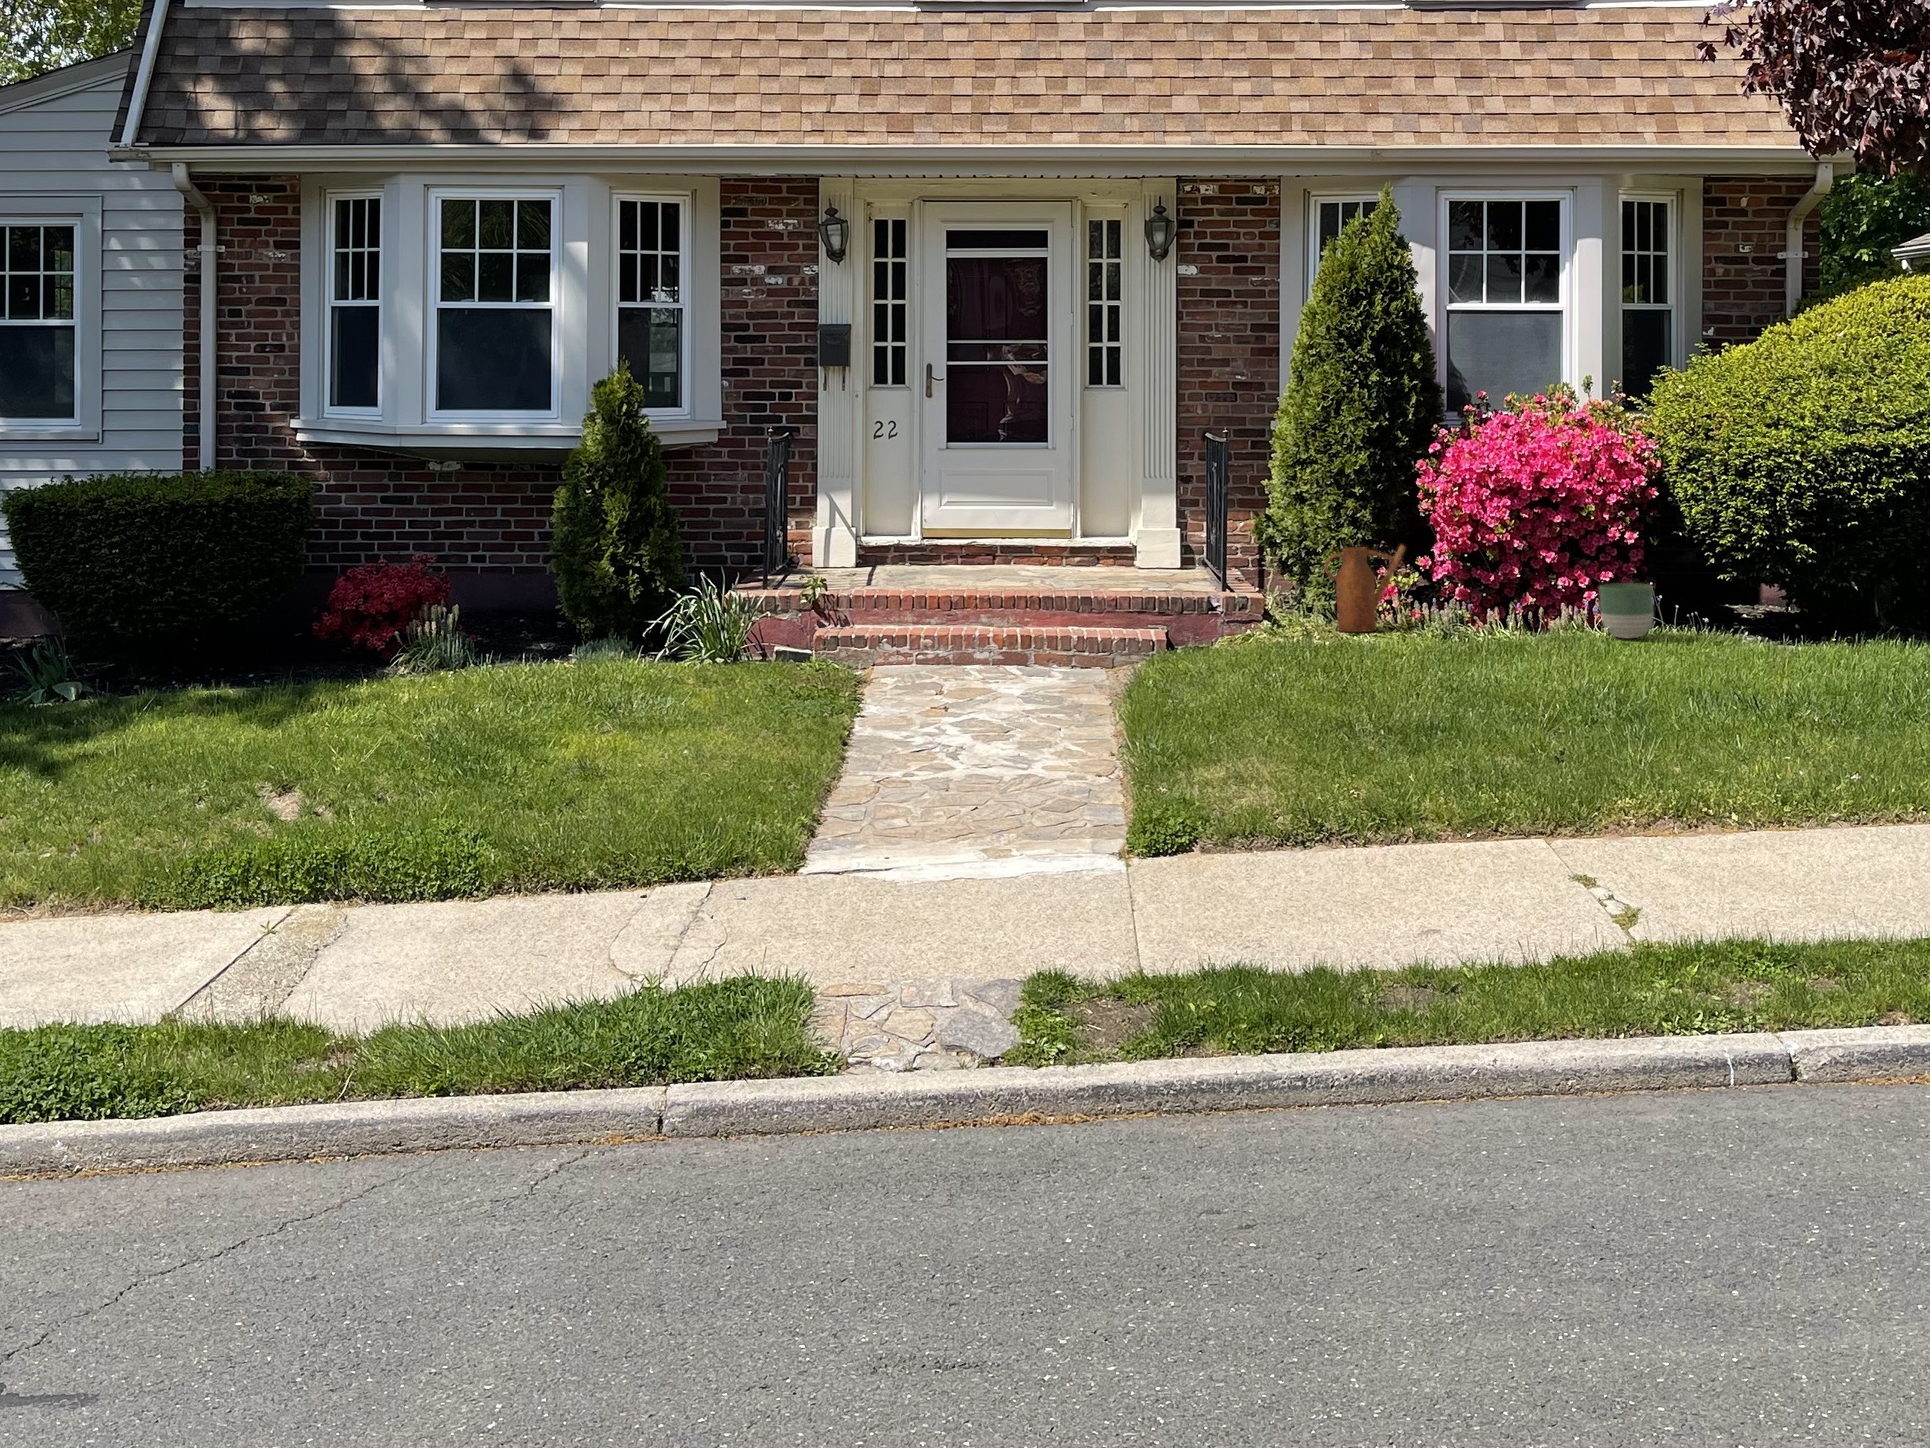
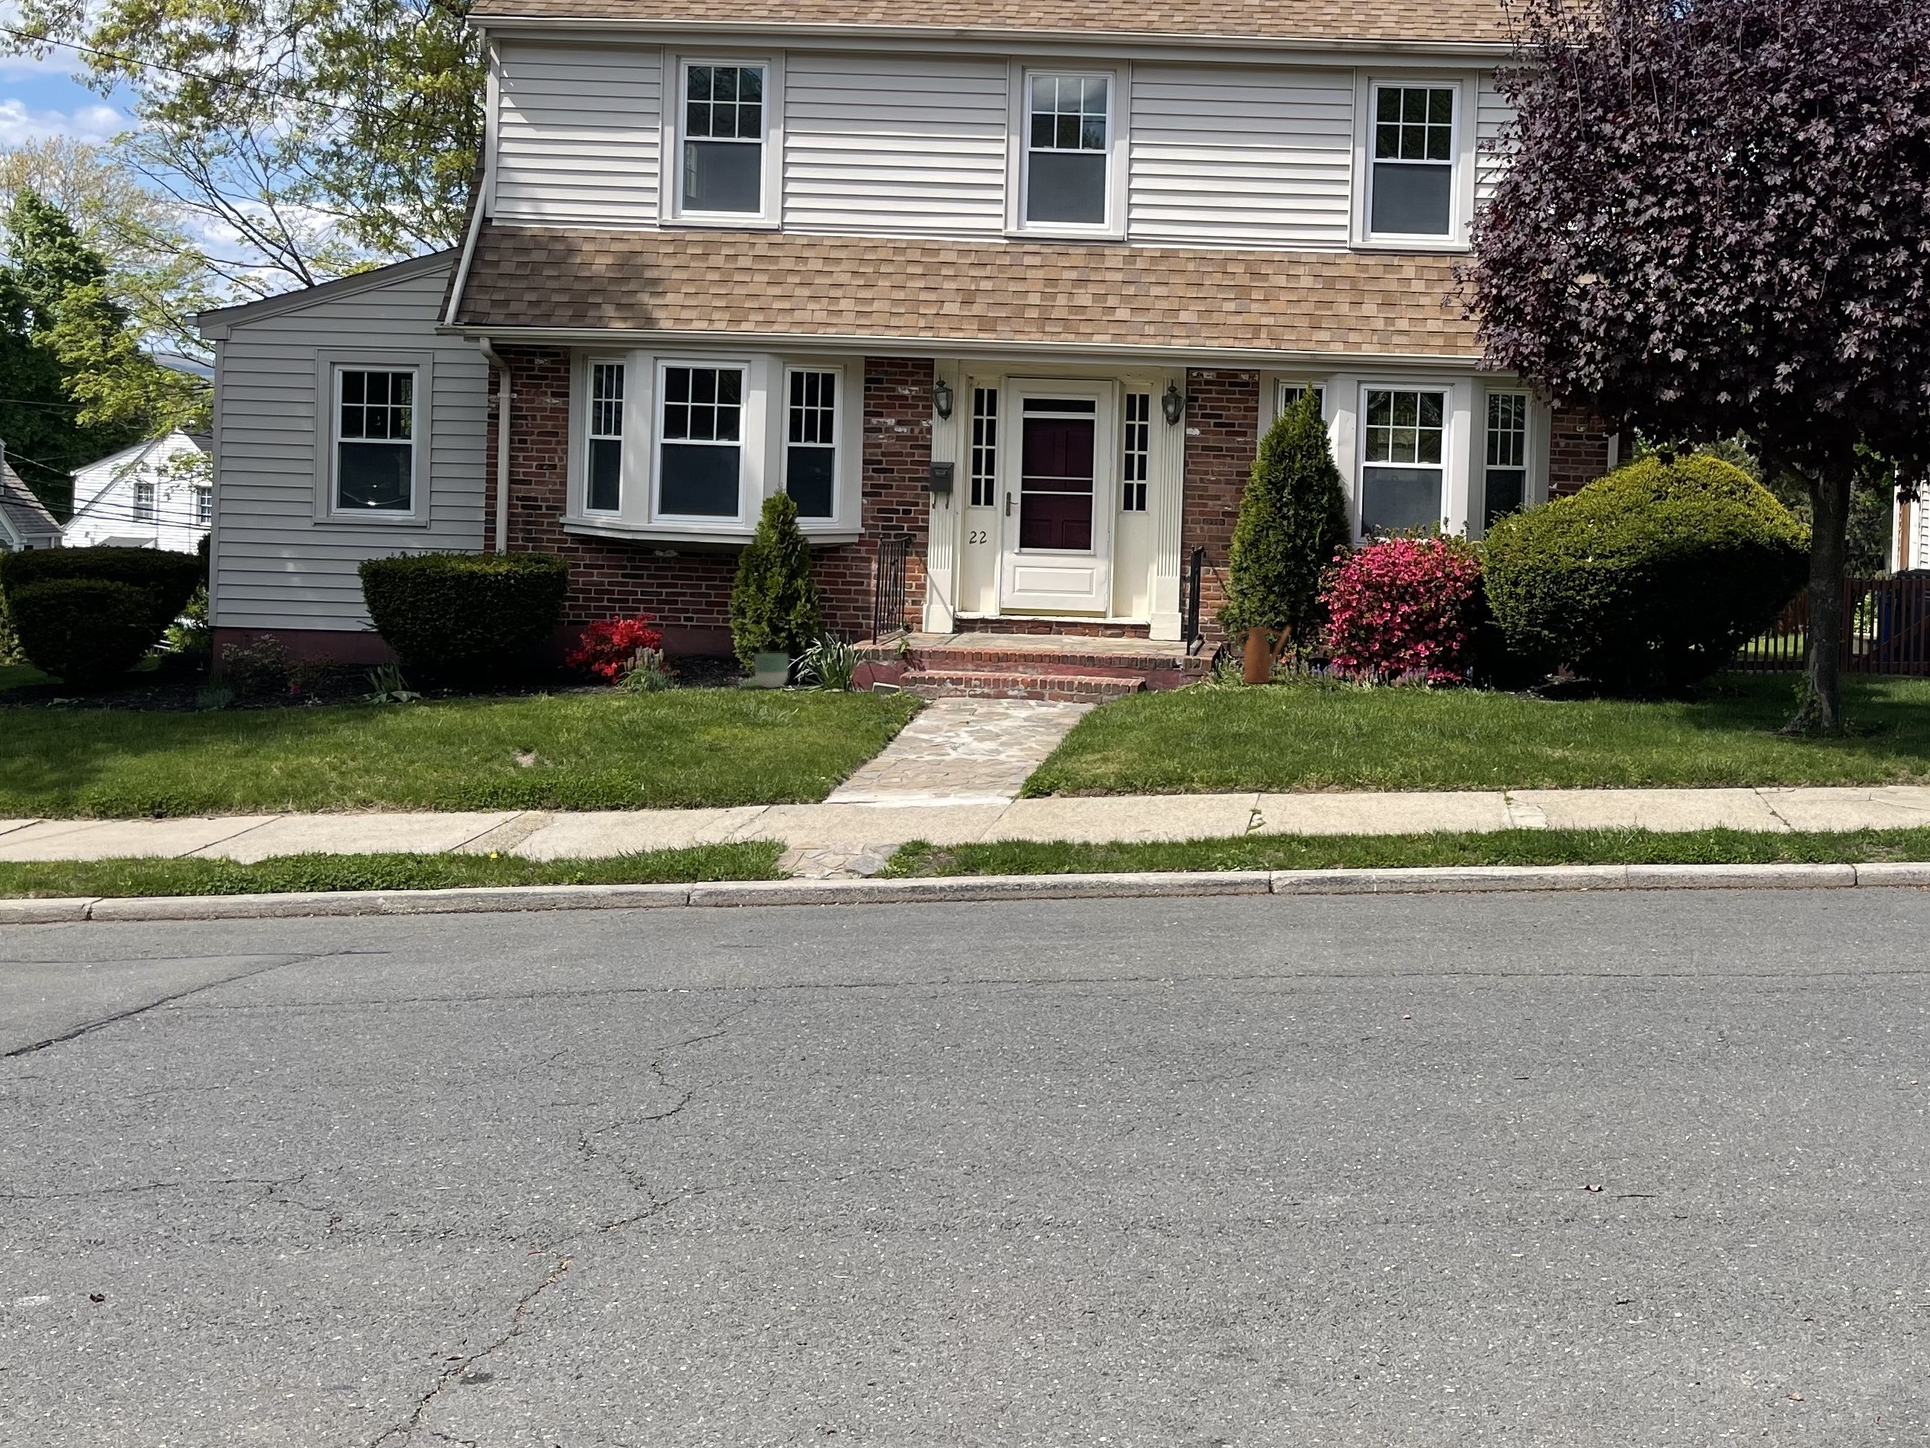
planter: present [1600,583,1653,639] -> present [755,653,788,688]

